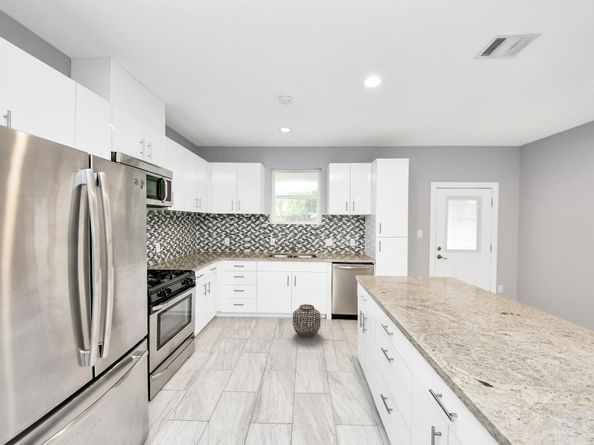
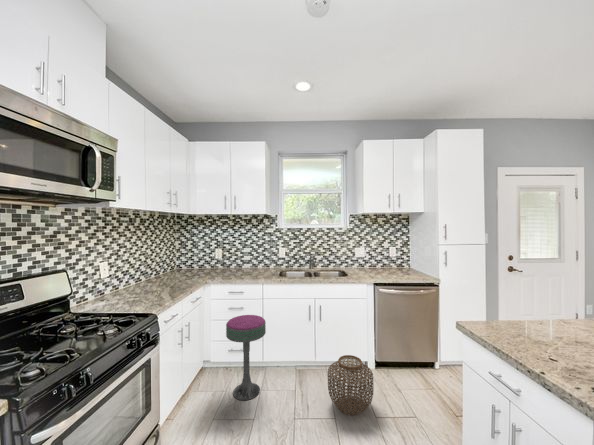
bar stool: none [231,280,256,331] -> present [226,315,266,400]

